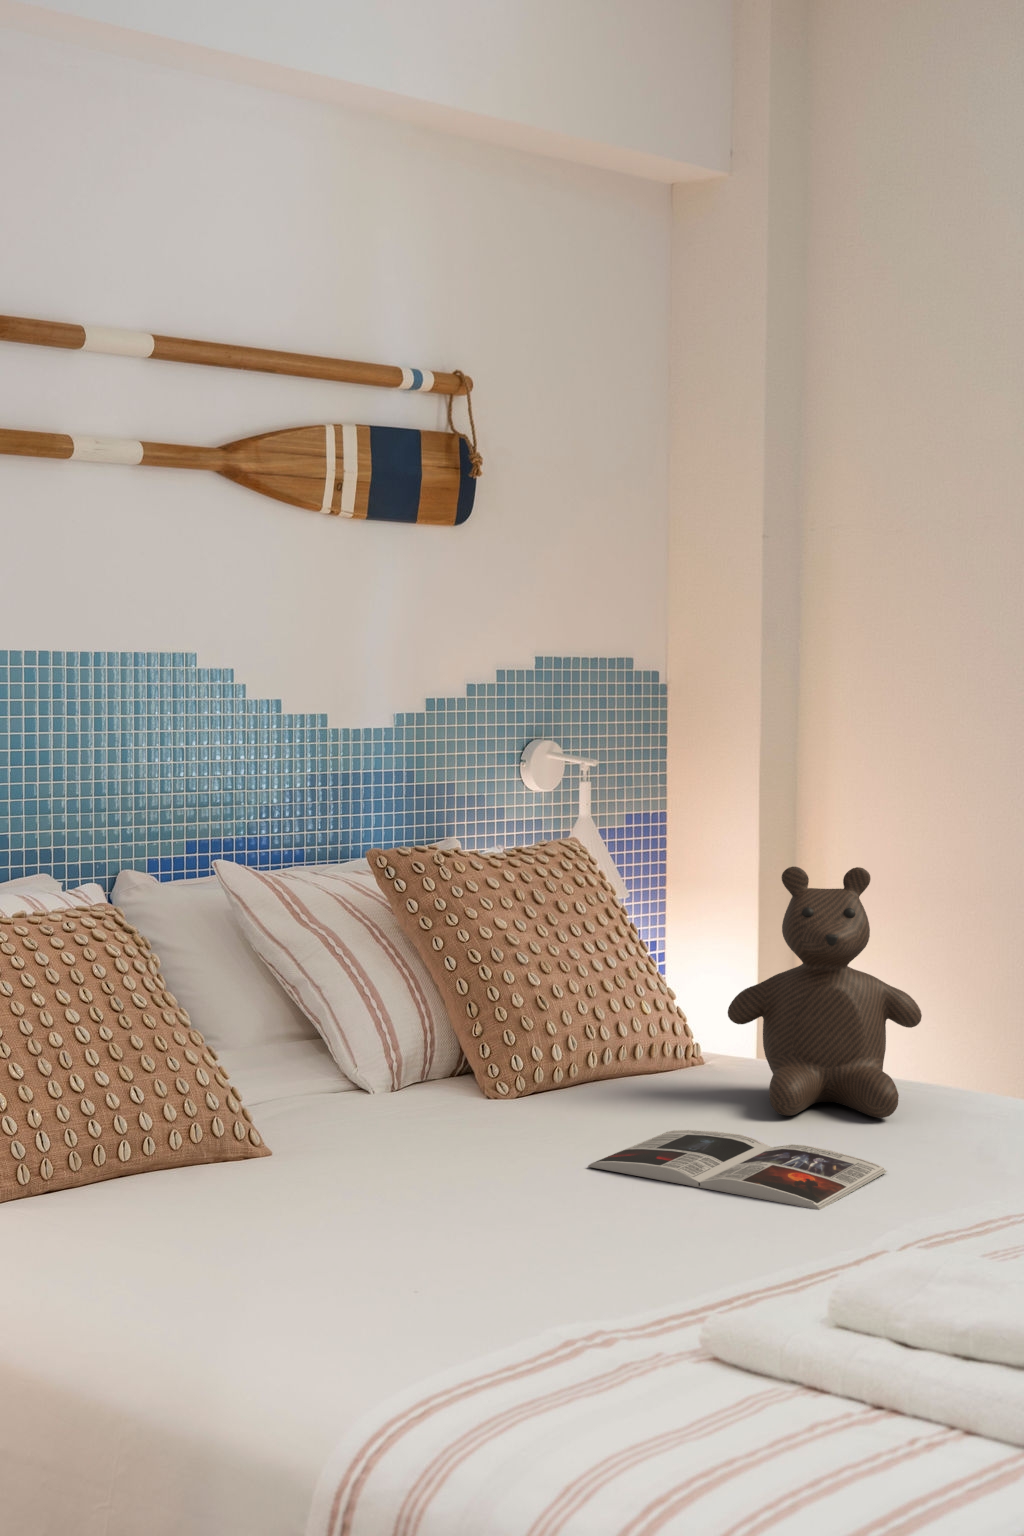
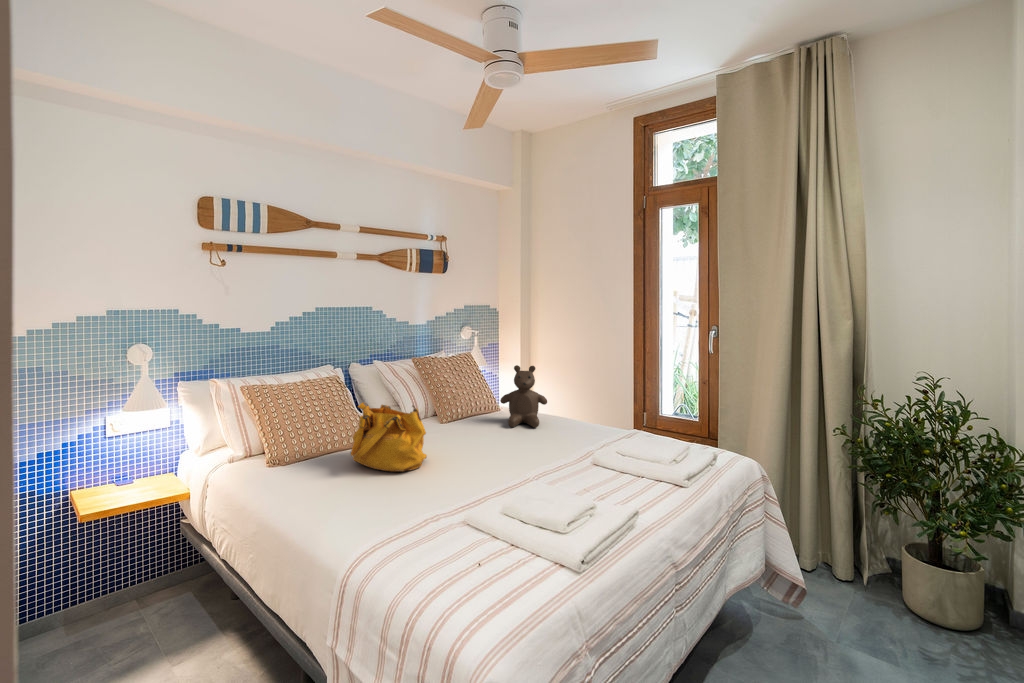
handbag: none [197,990,489,1263] -> present [351,402,427,472]
magazine: present [588,1130,887,1210] -> none [458,432,531,455]

